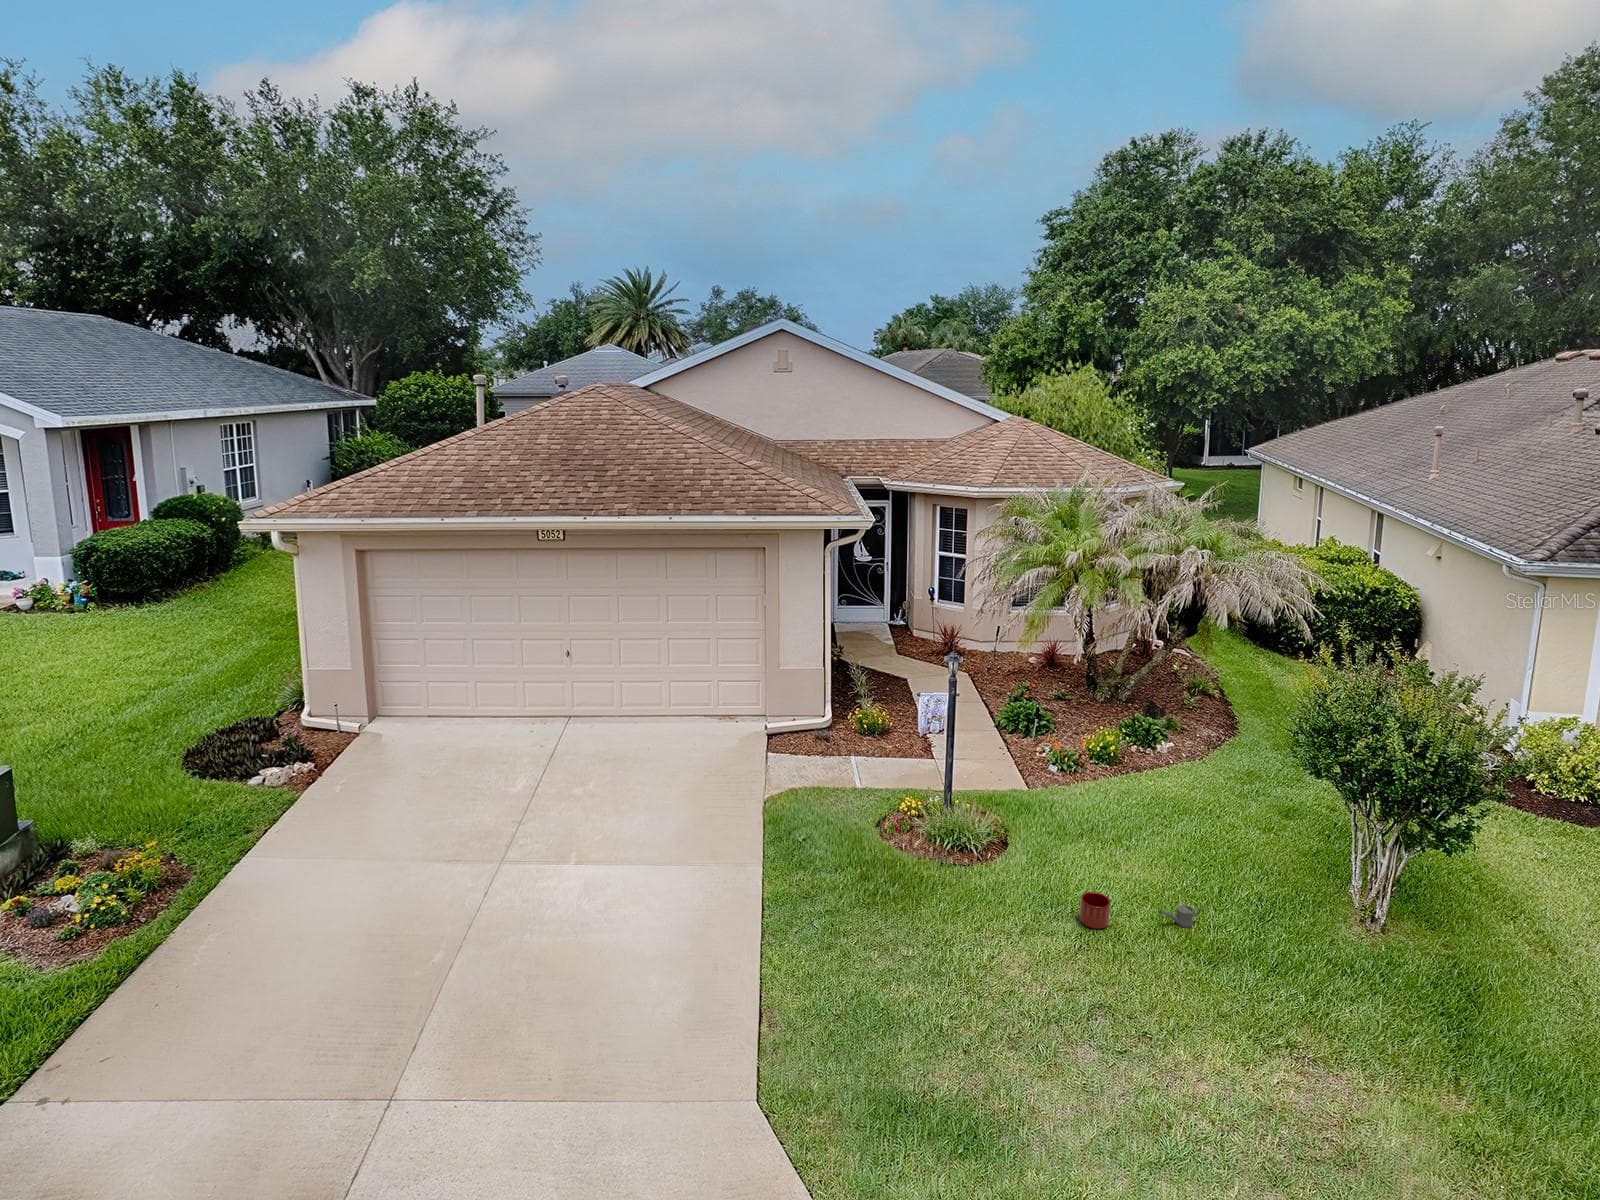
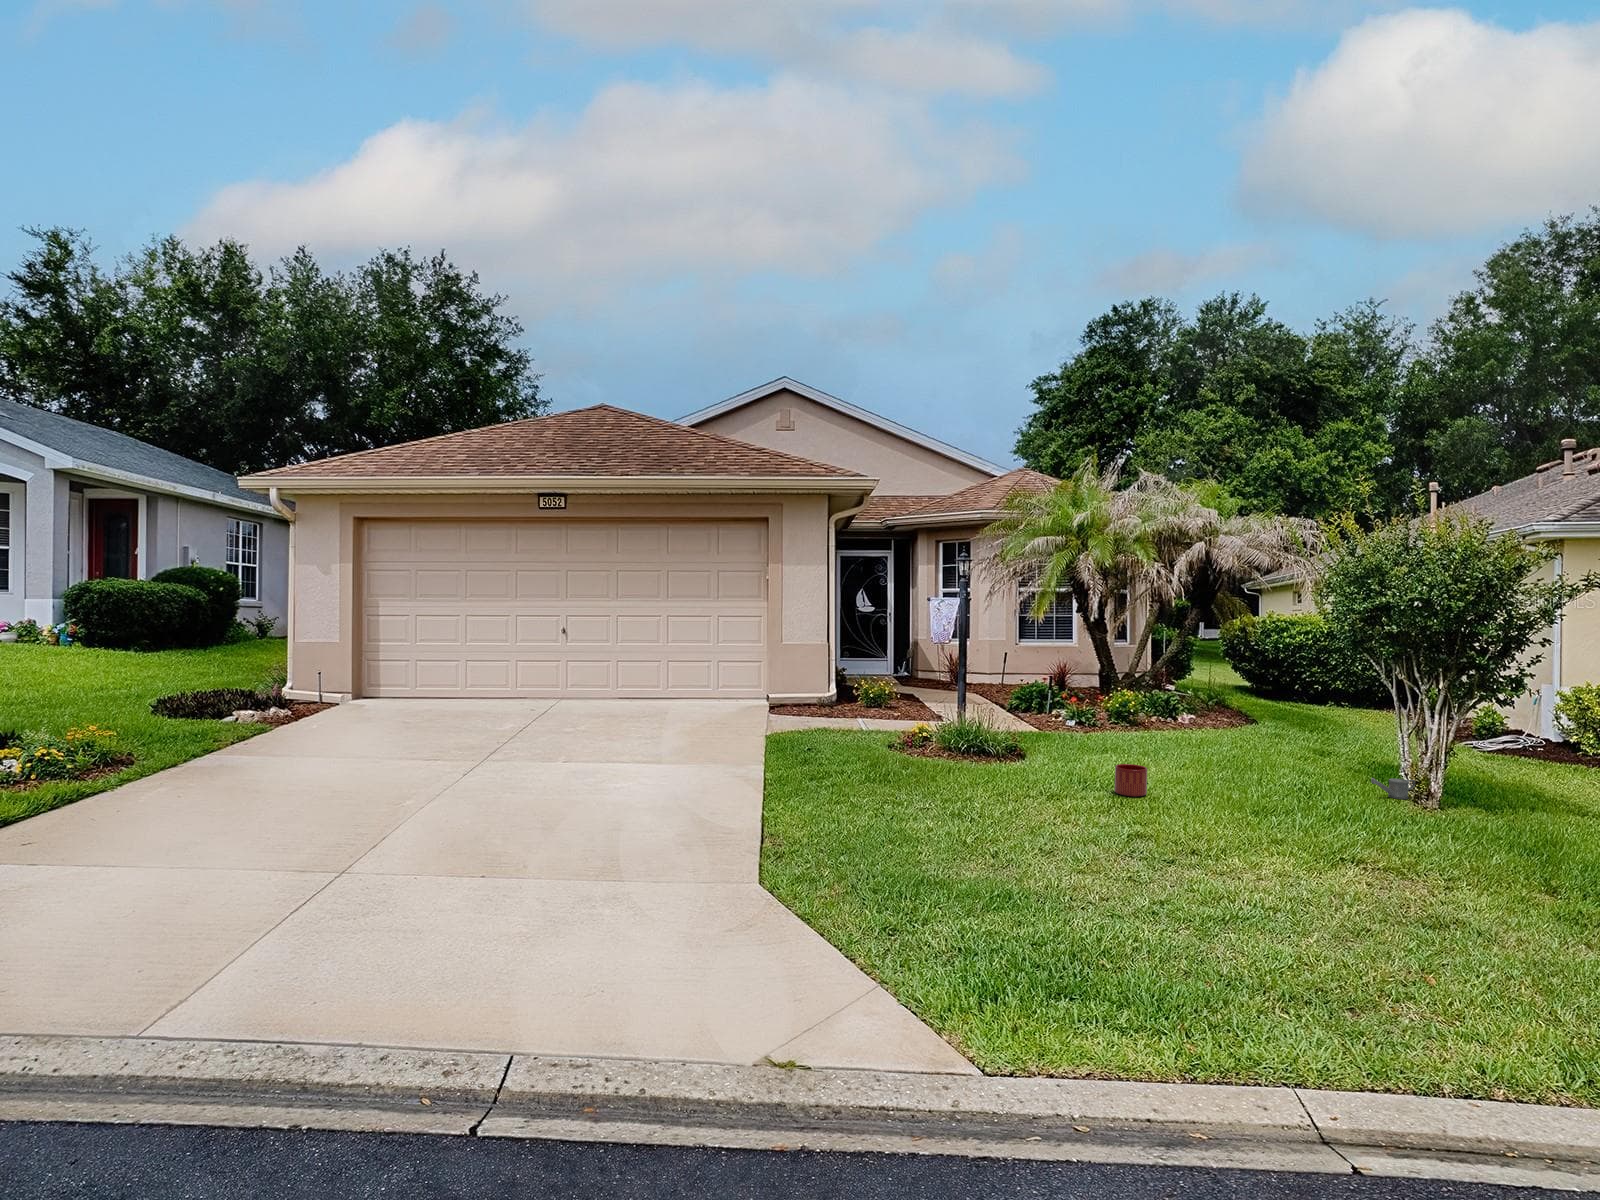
watering can: present [1159,905,1201,928] -> present [1371,778,1415,799]

